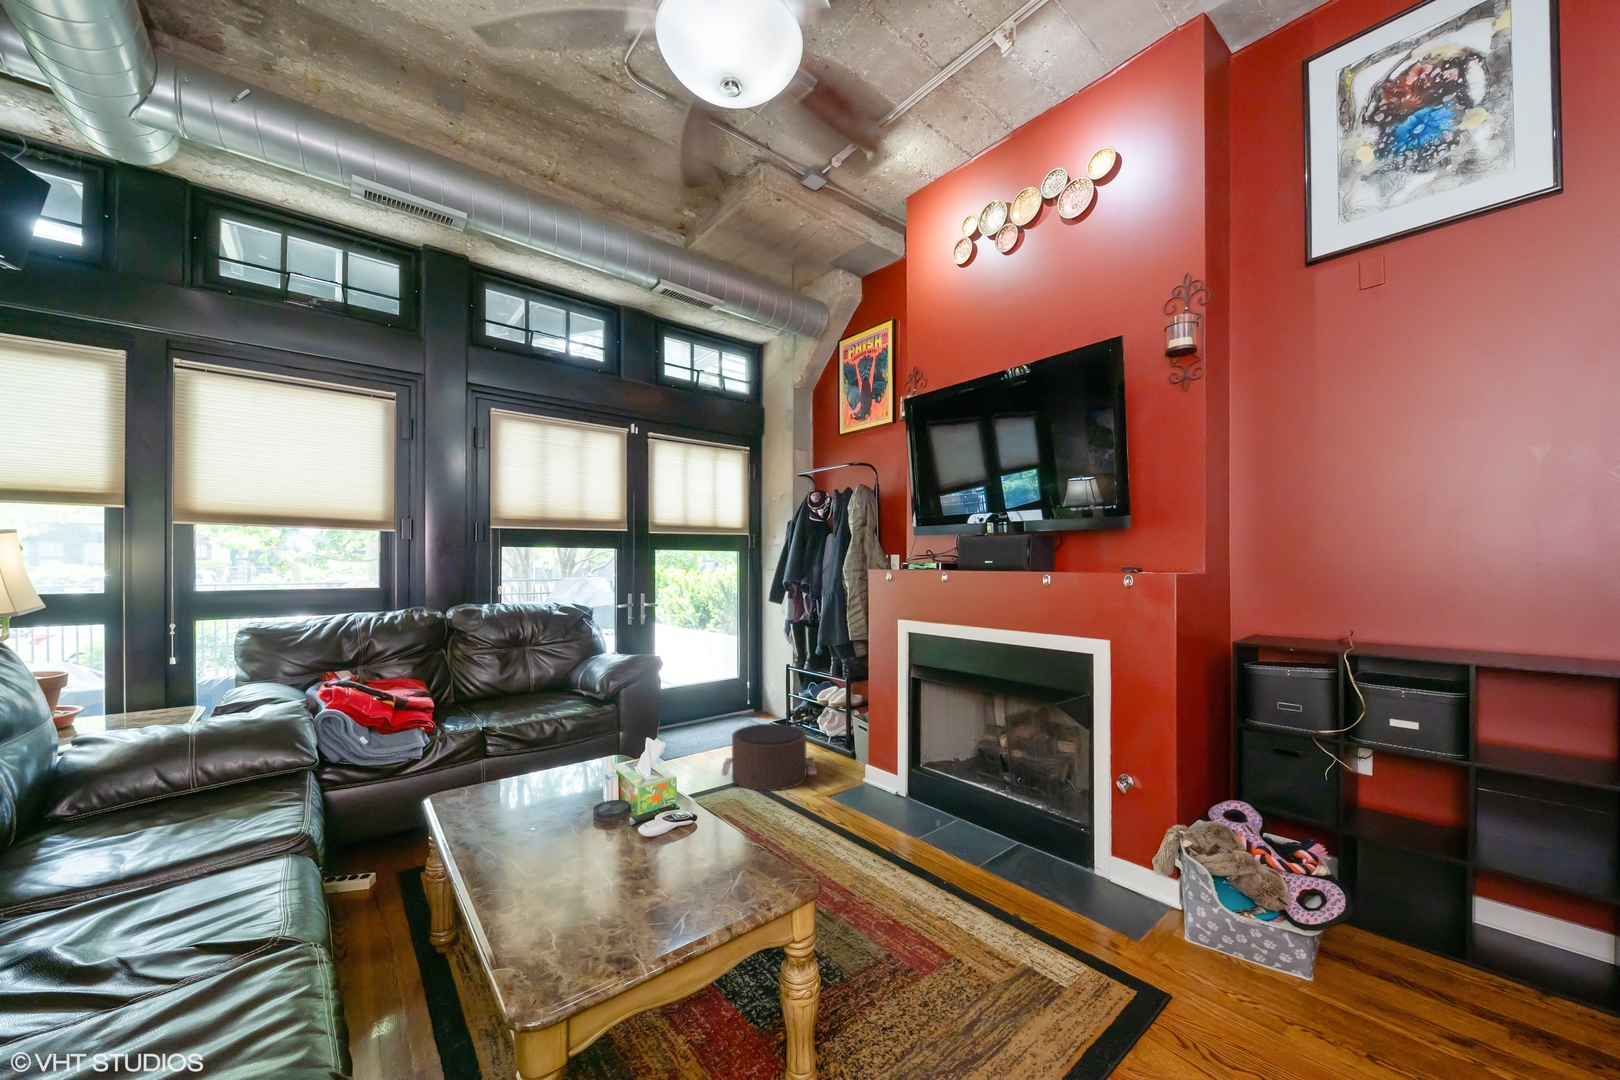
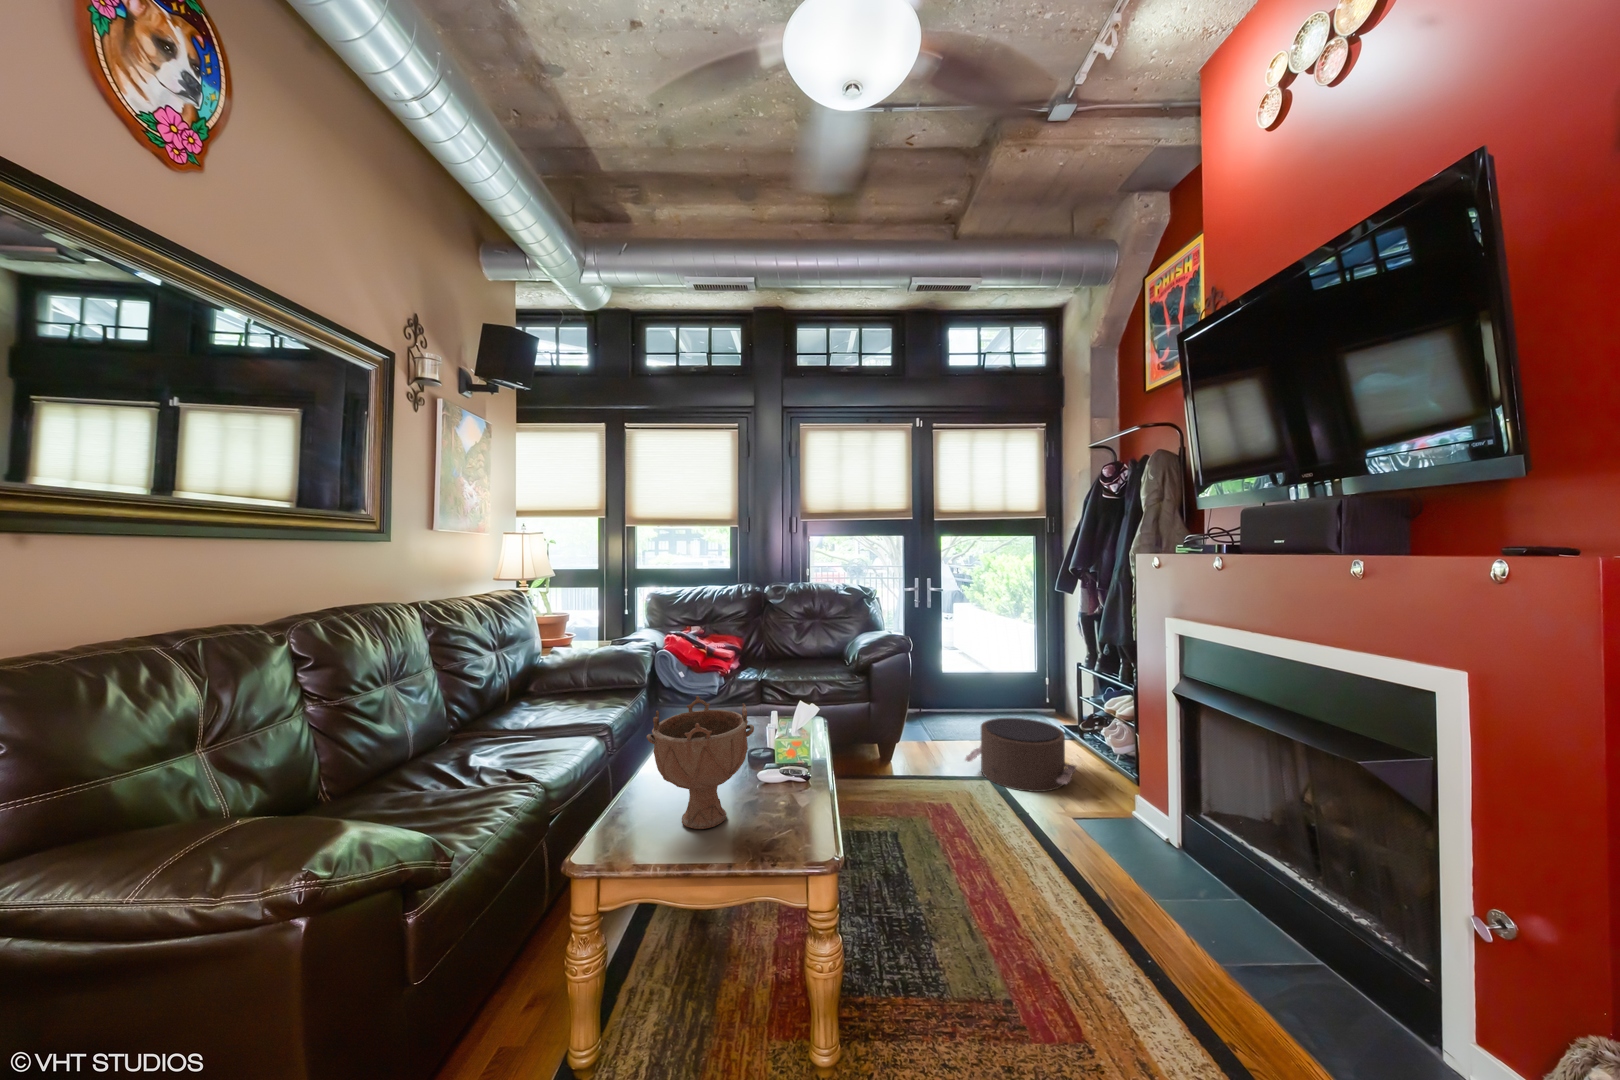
decorative bowl: none [566,739,688,902] -> present [647,696,754,829]

